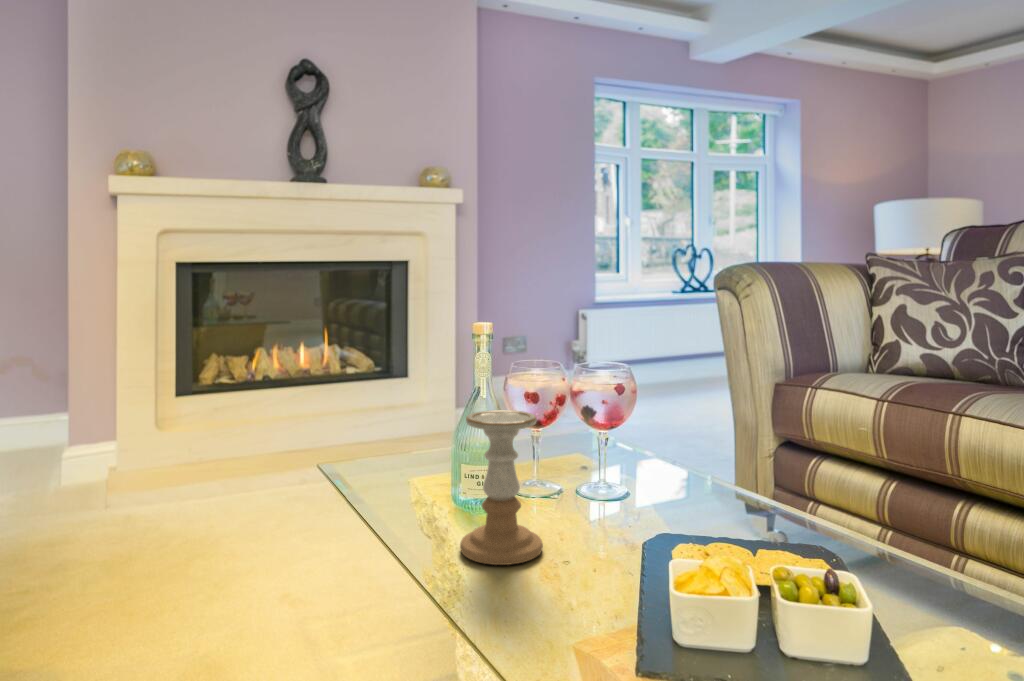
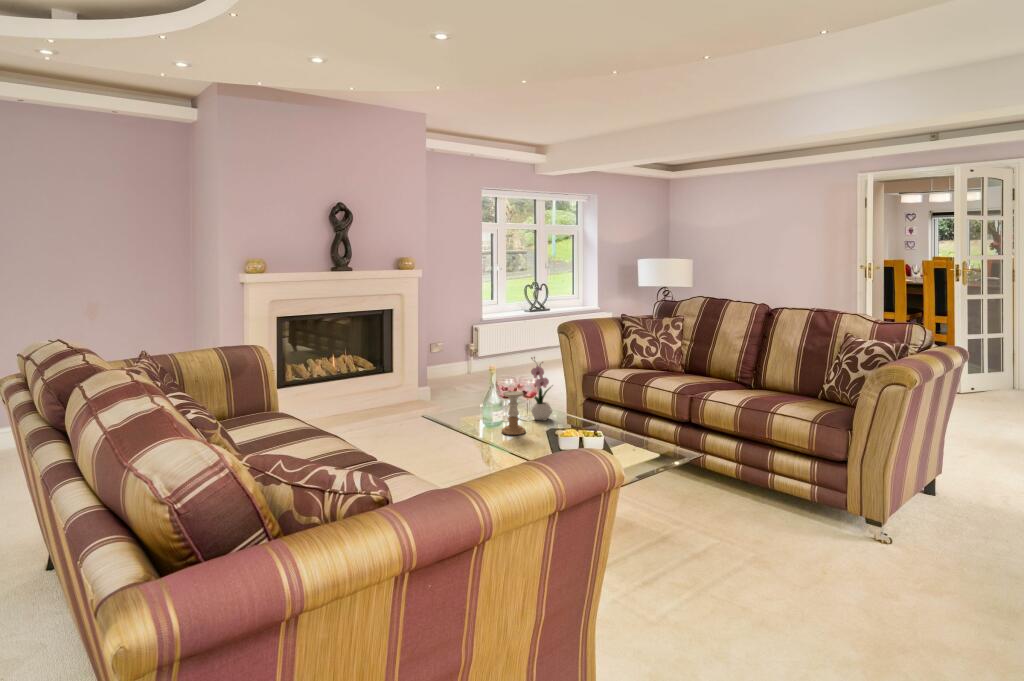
flower arrangement: none [584,307,662,511] -> present [531,357,552,420]

